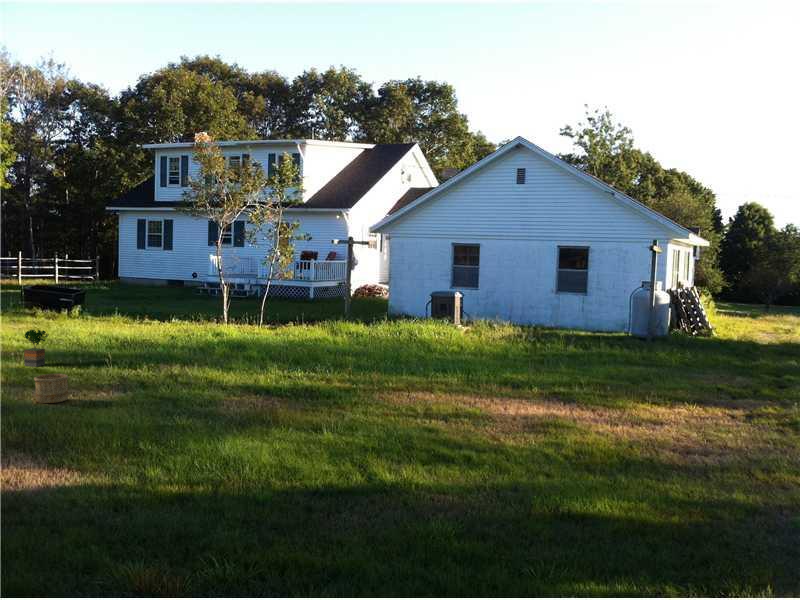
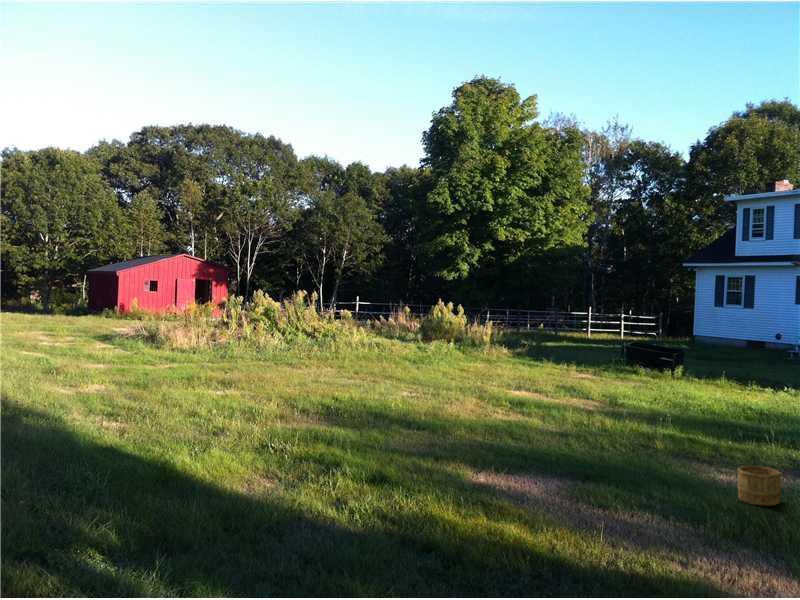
potted tree: present [24,330,49,367] -> none [682,399,712,444]

